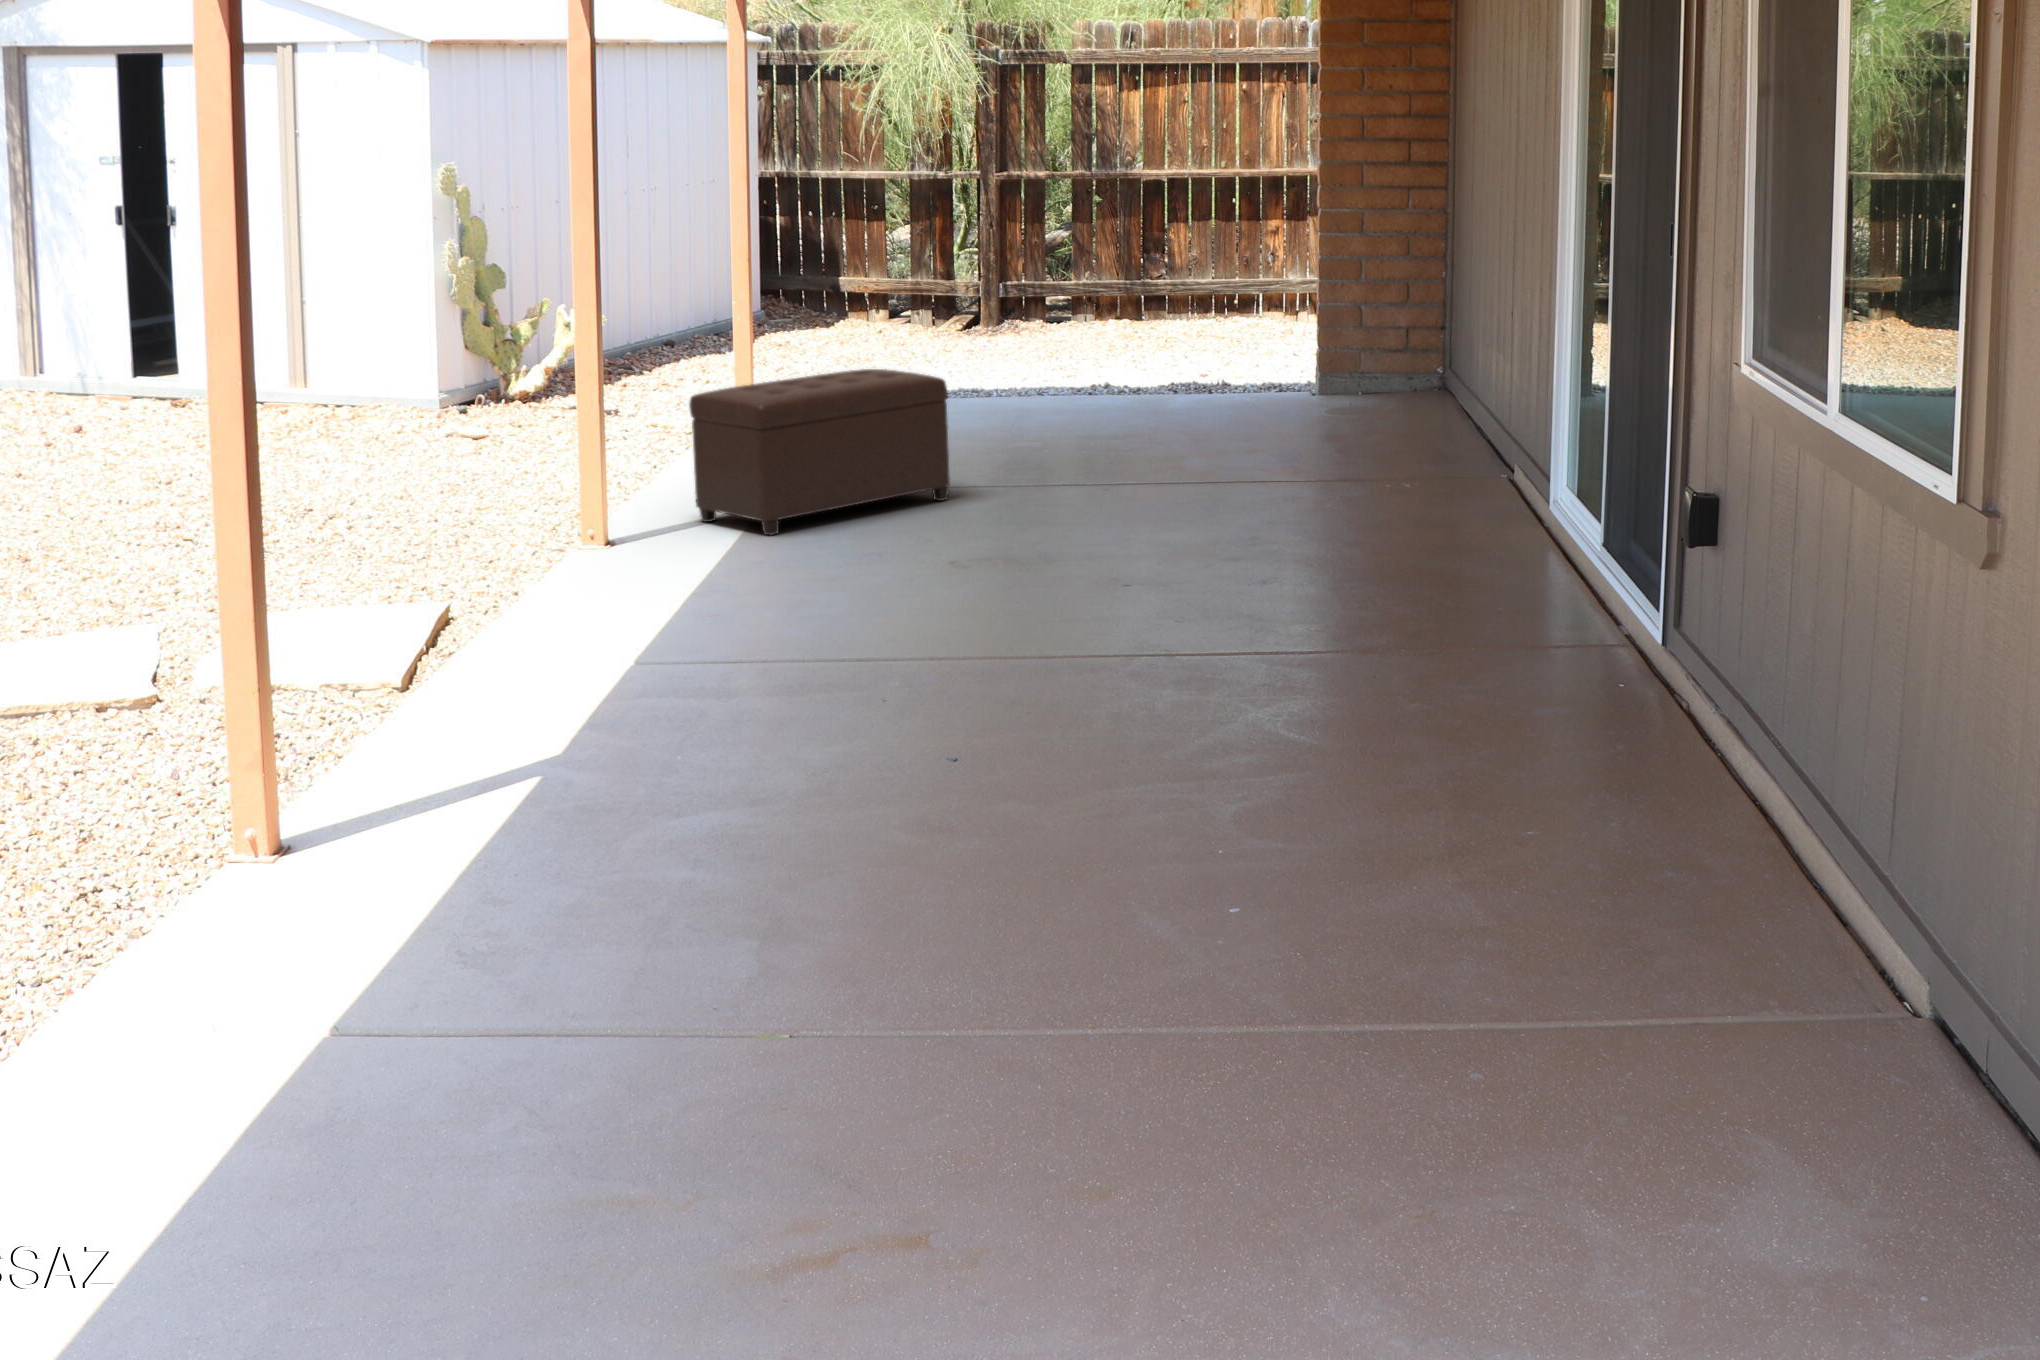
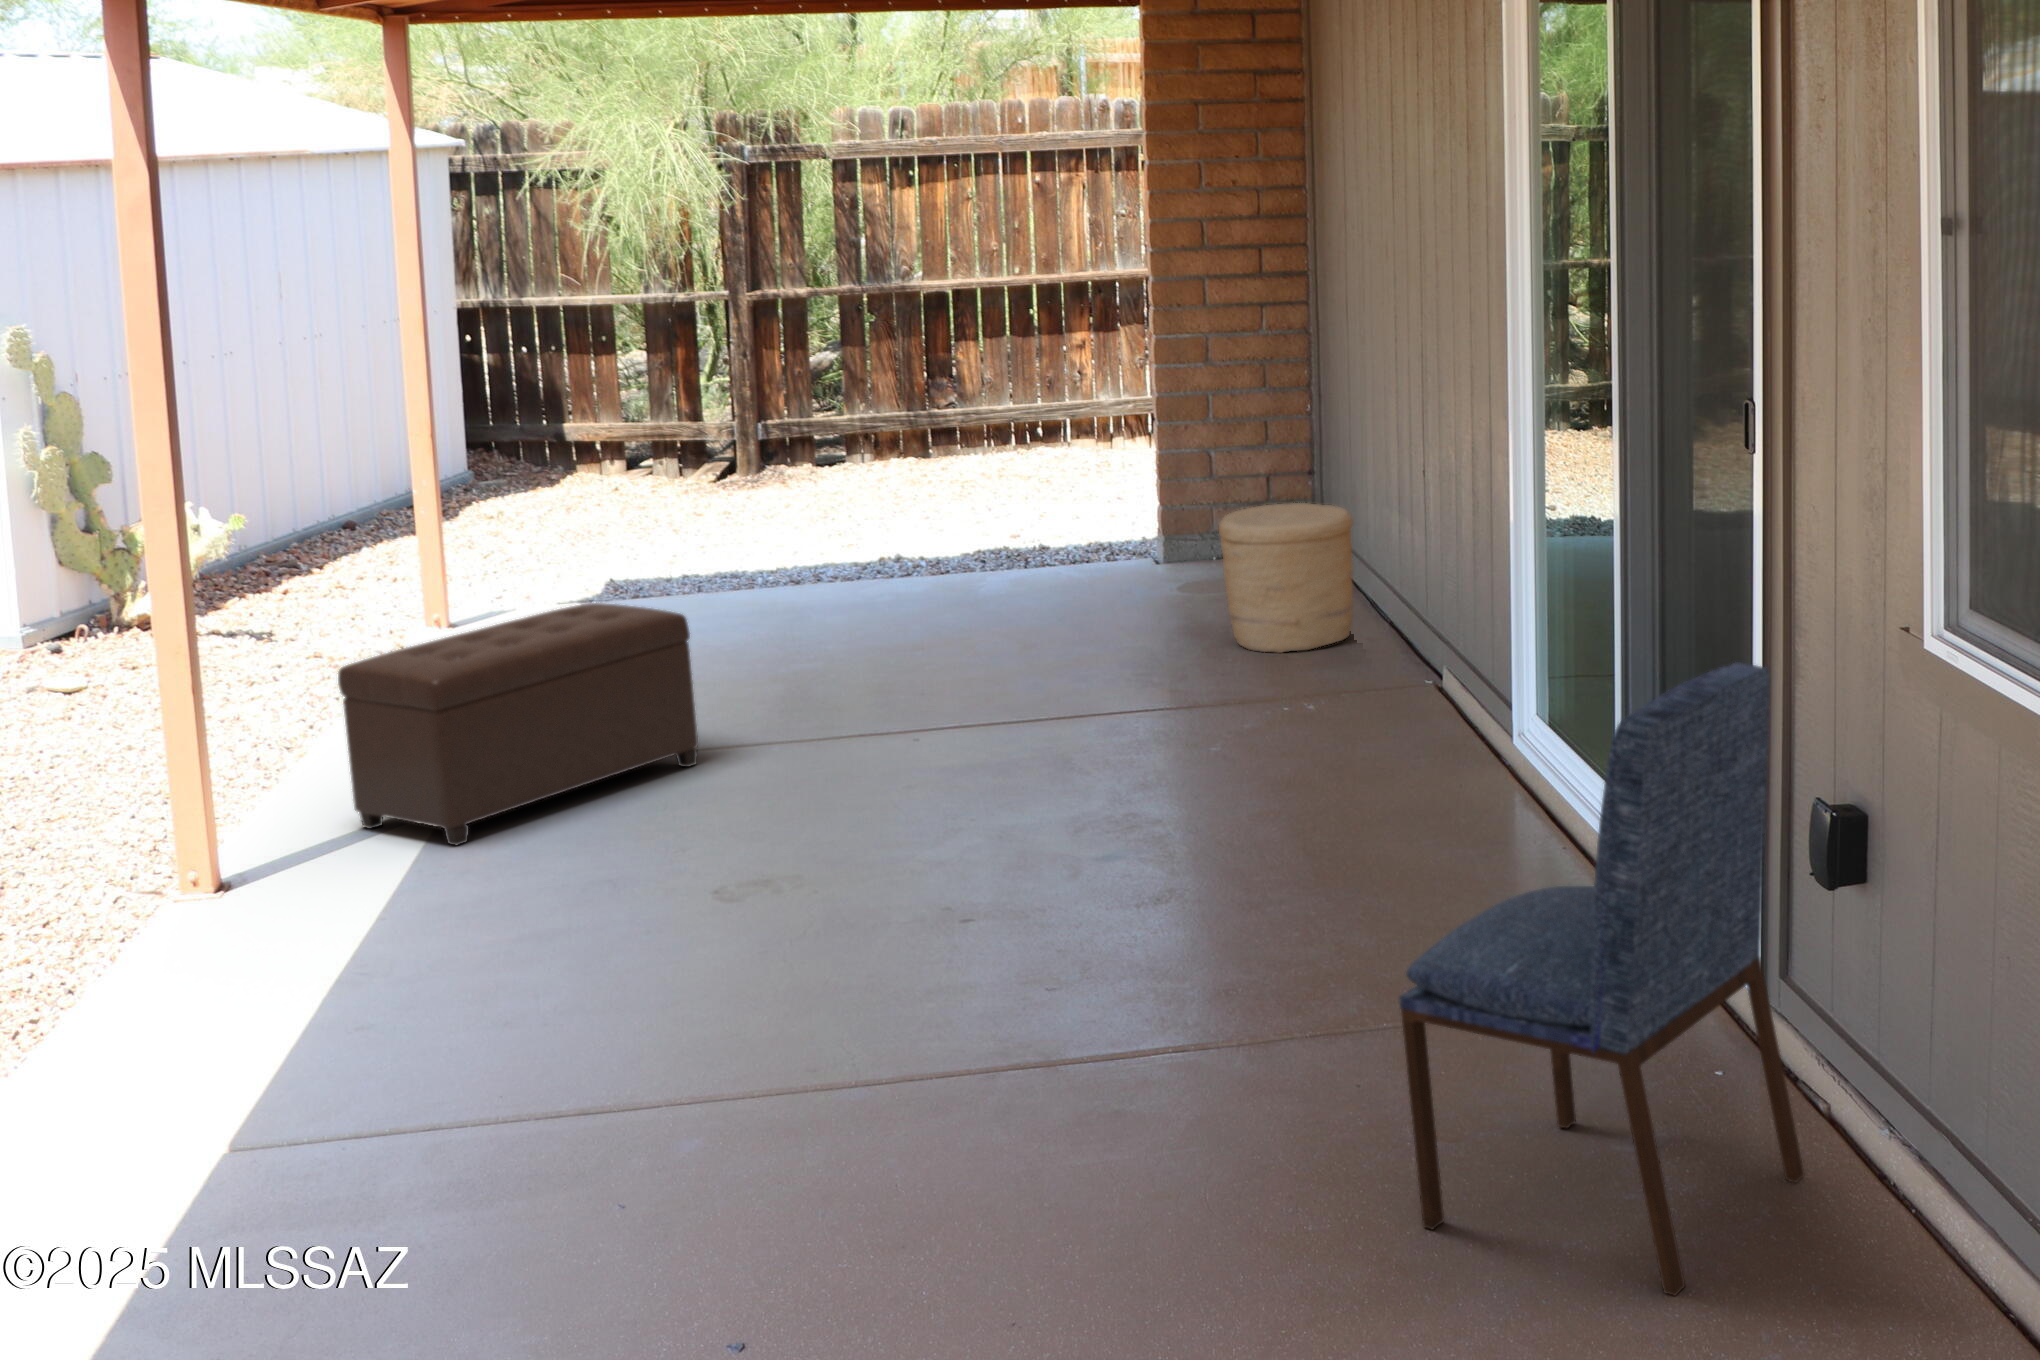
woven basket: none [1374,337,1488,458] -> present [1219,503,1353,653]
dining chair: none [1469,375,1784,842] -> present [1400,662,1804,1295]

